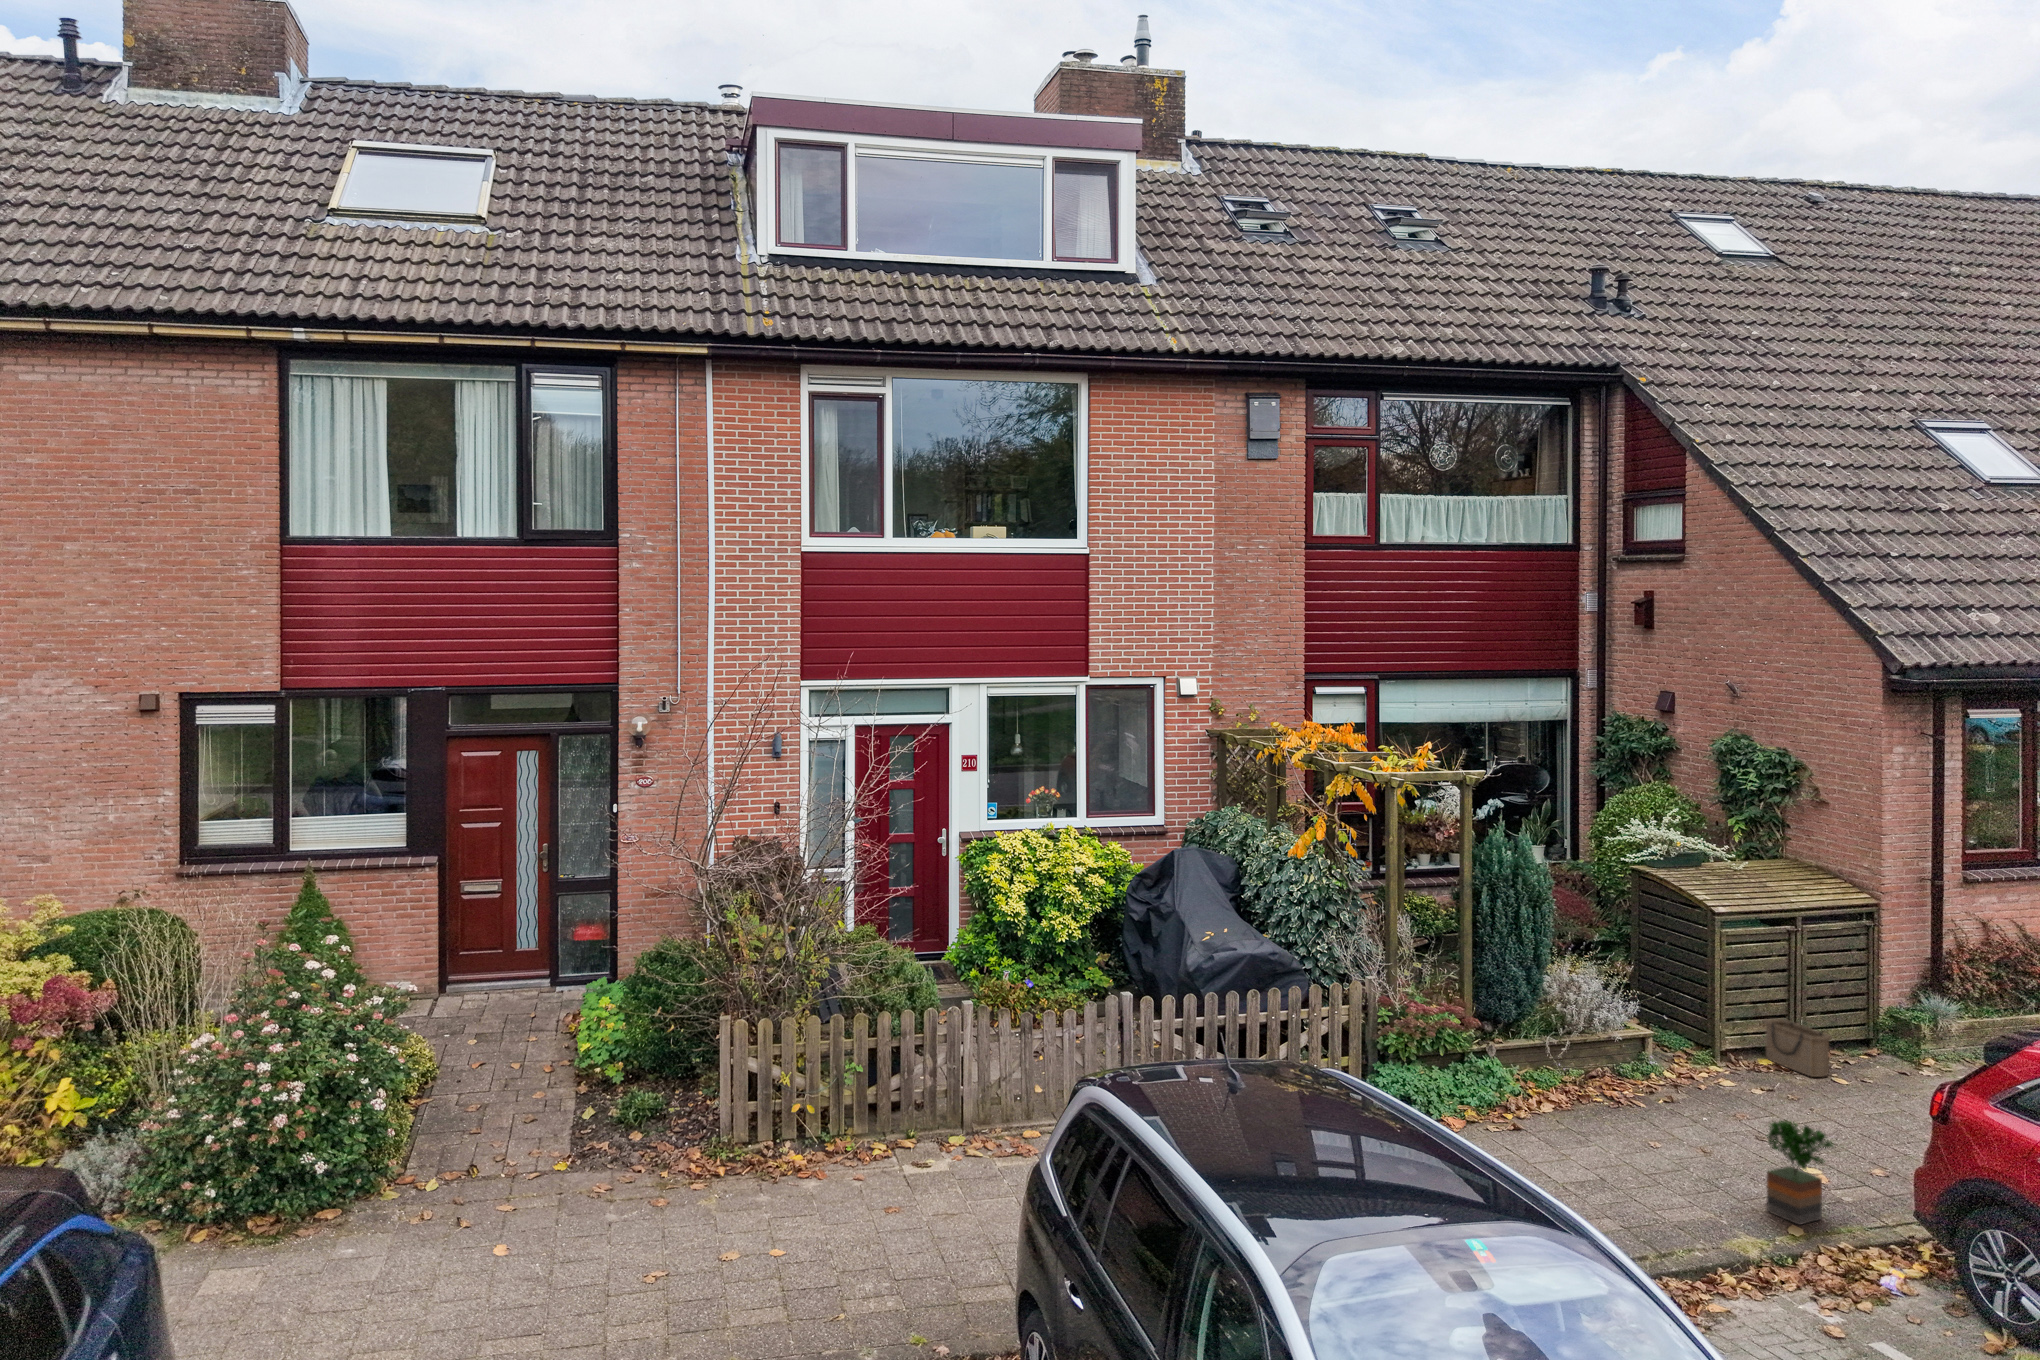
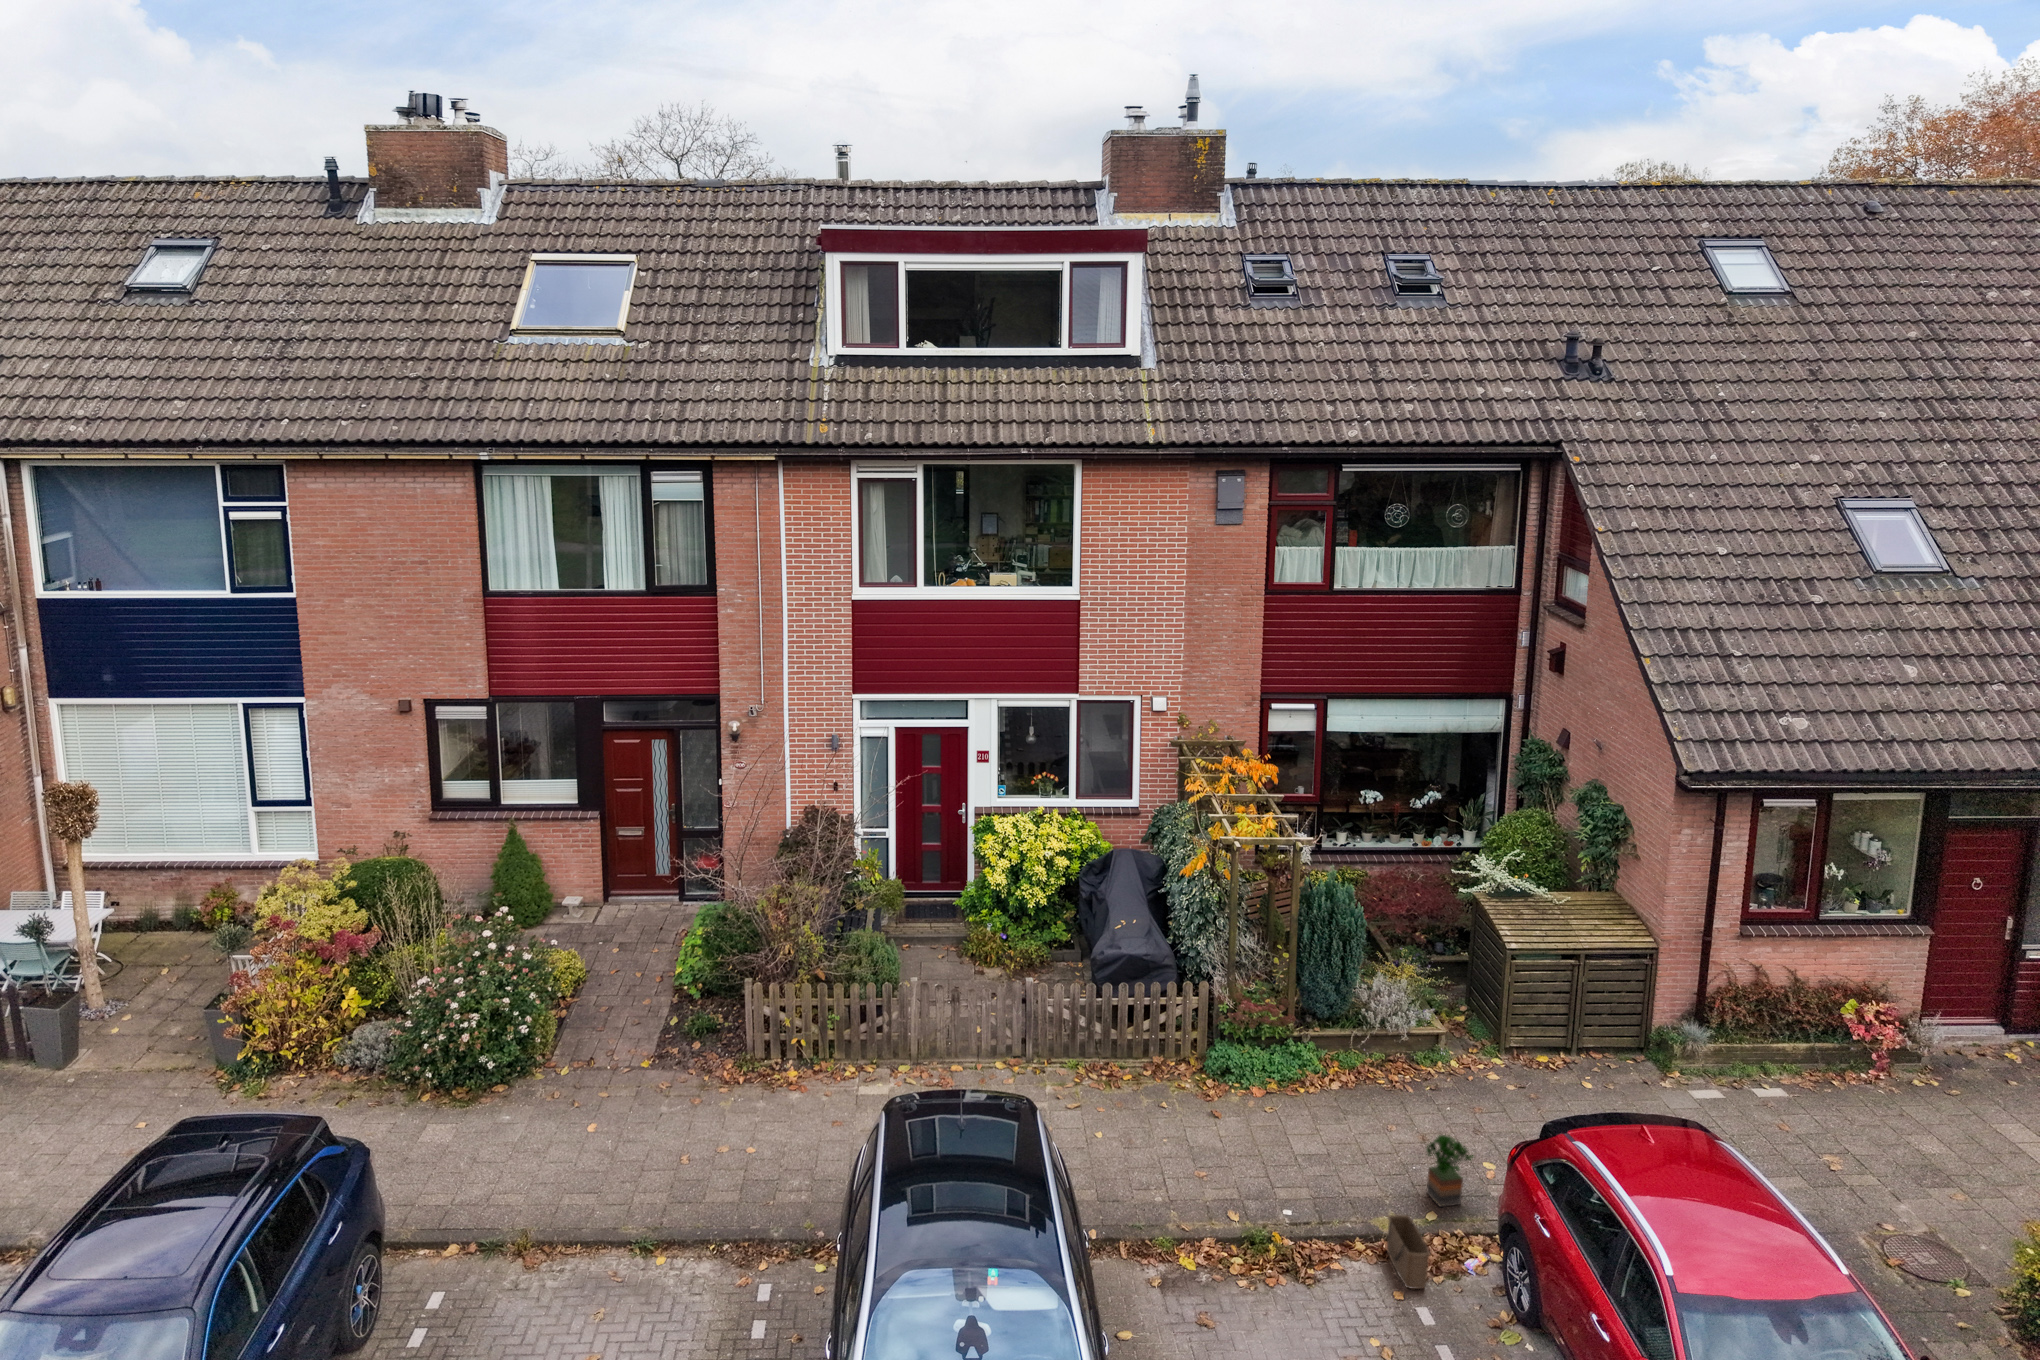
basket: present [1764,1019,1831,1077] -> present [1387,1215,1430,1289]

